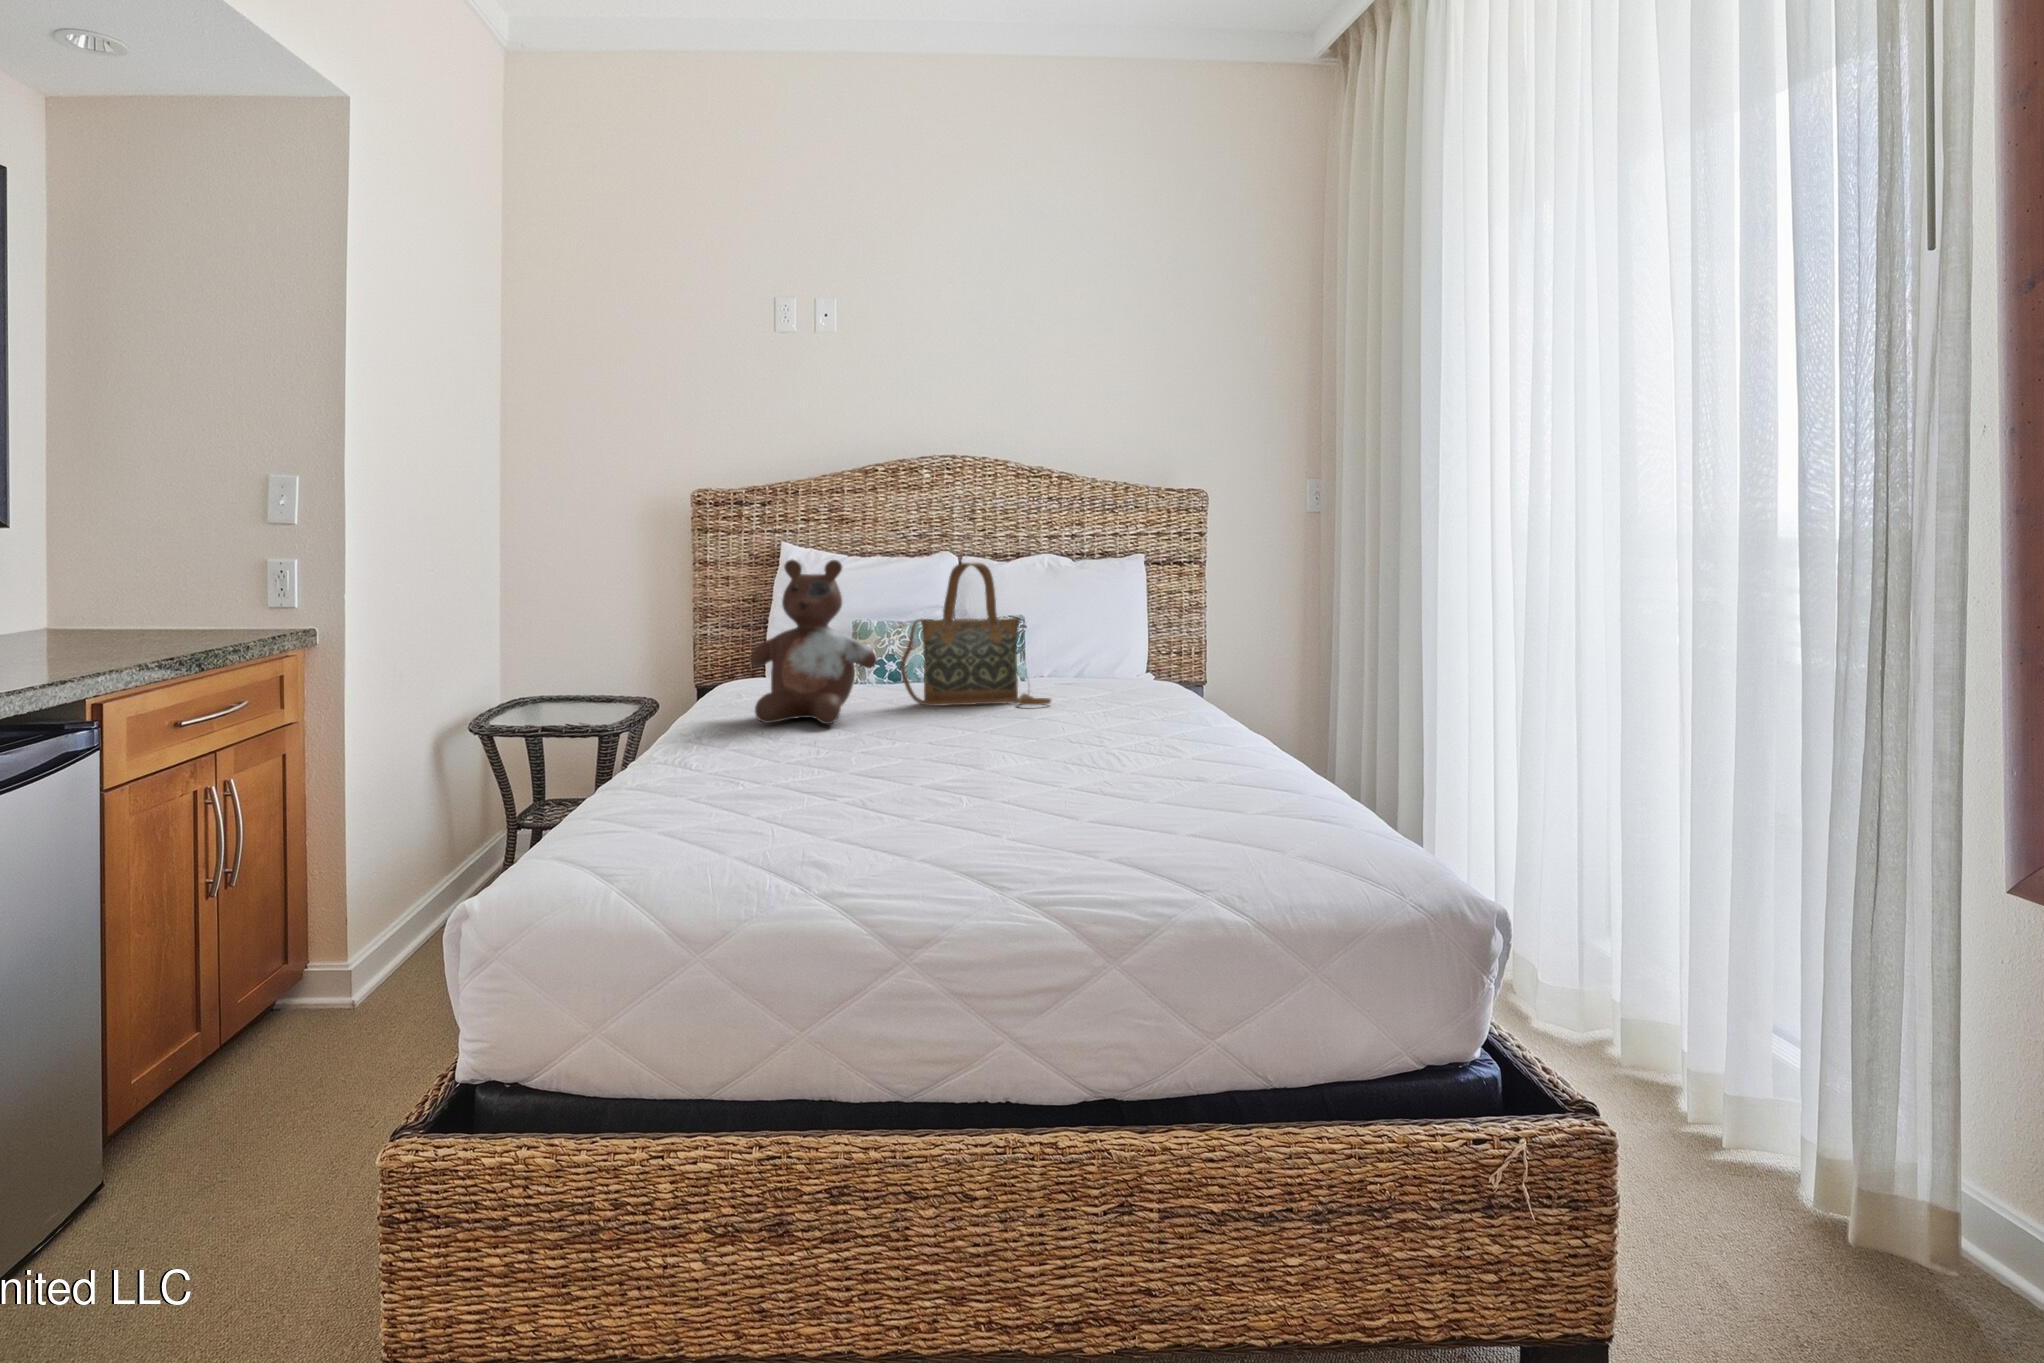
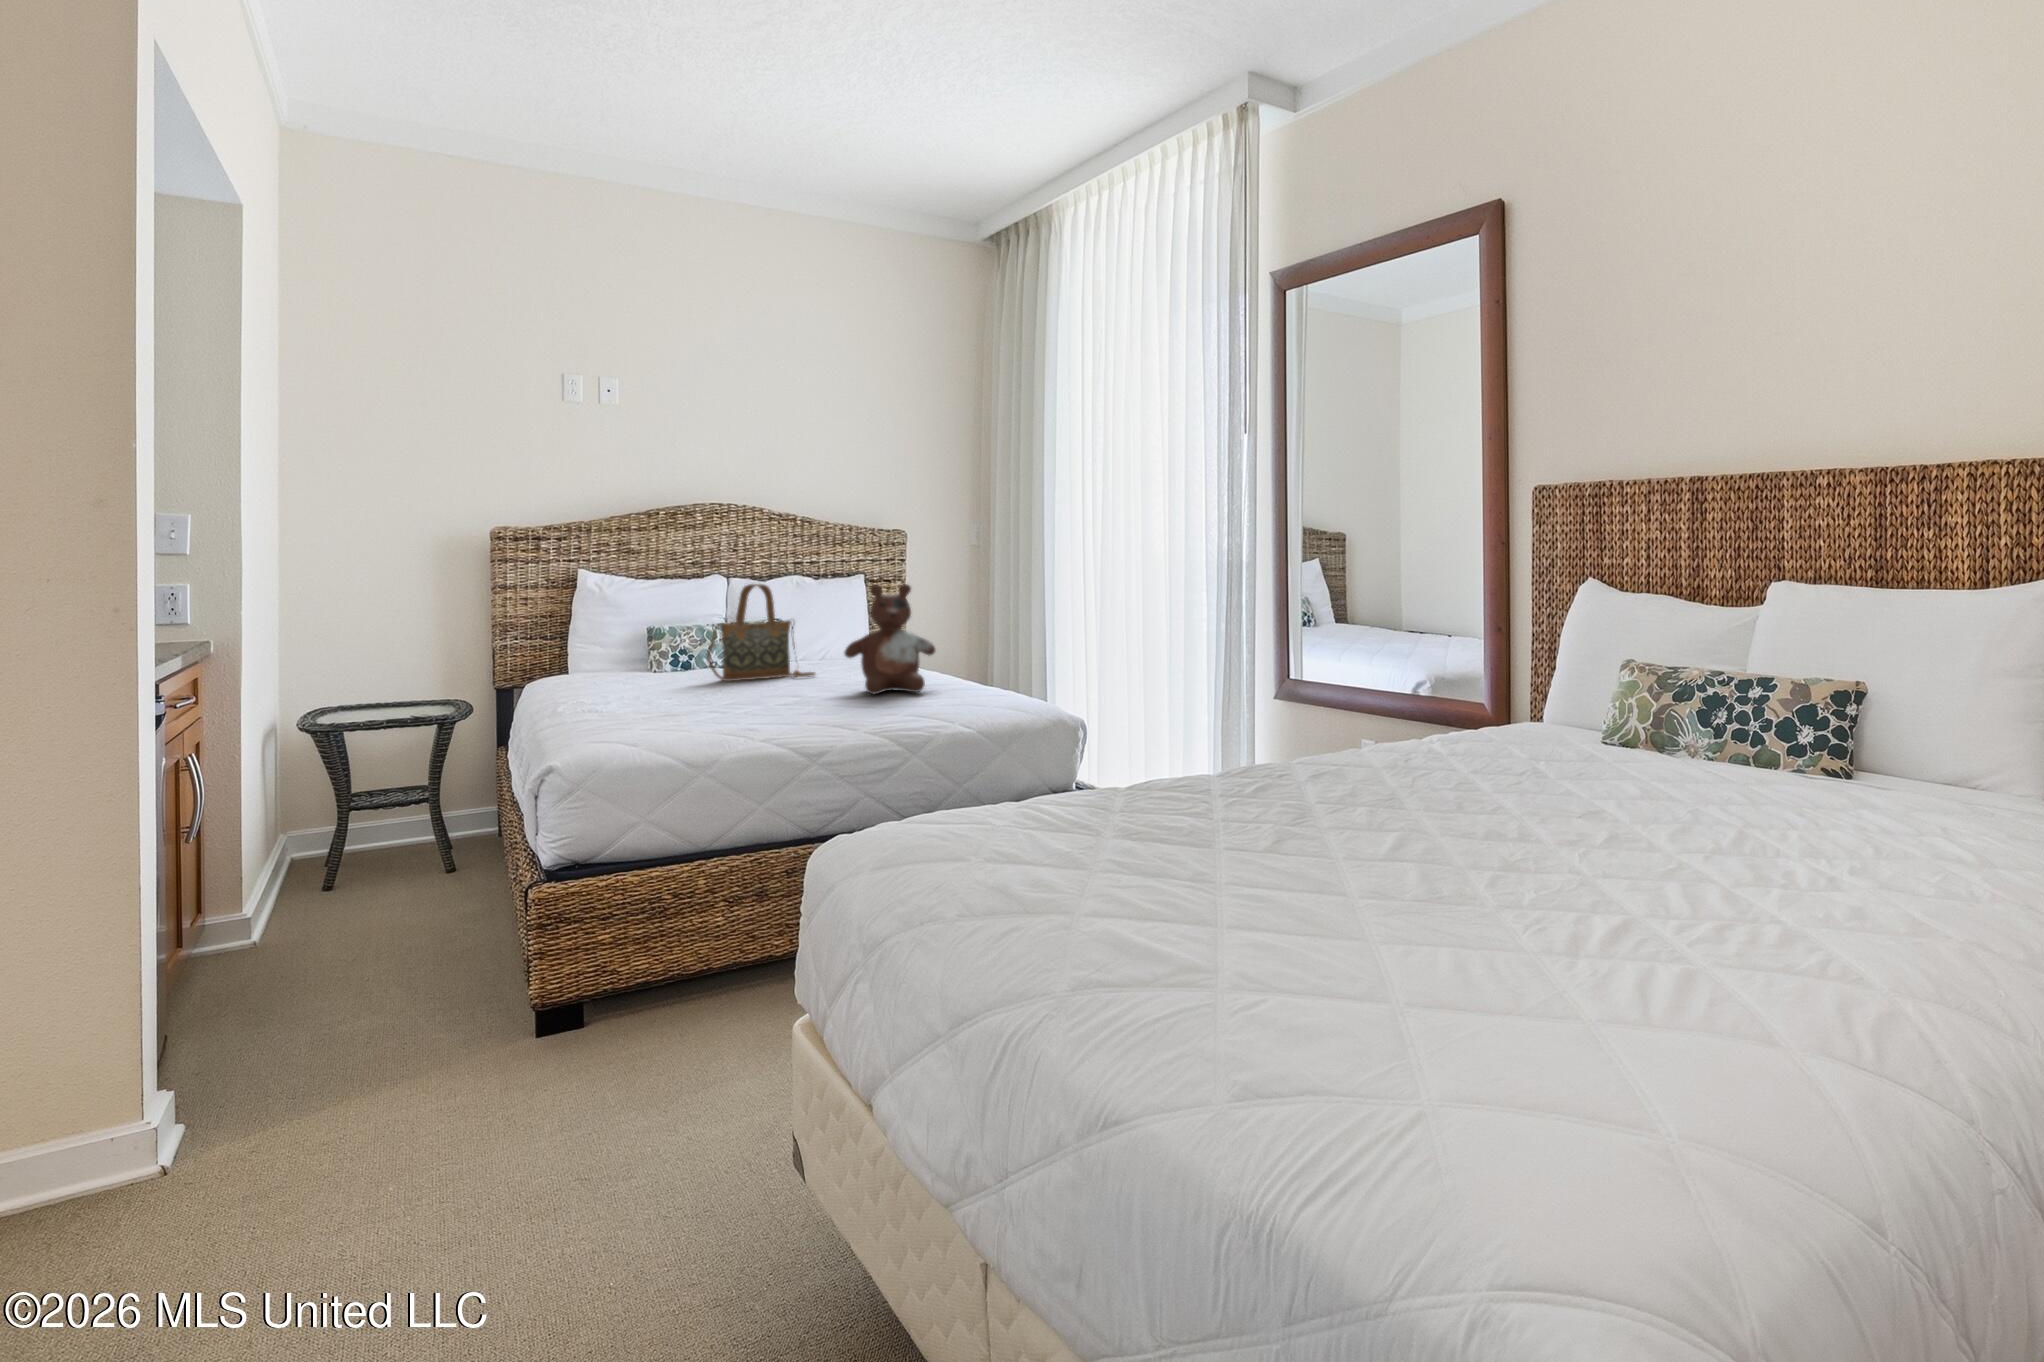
stuffed bear: present [749,560,877,724] -> present [844,584,936,694]

